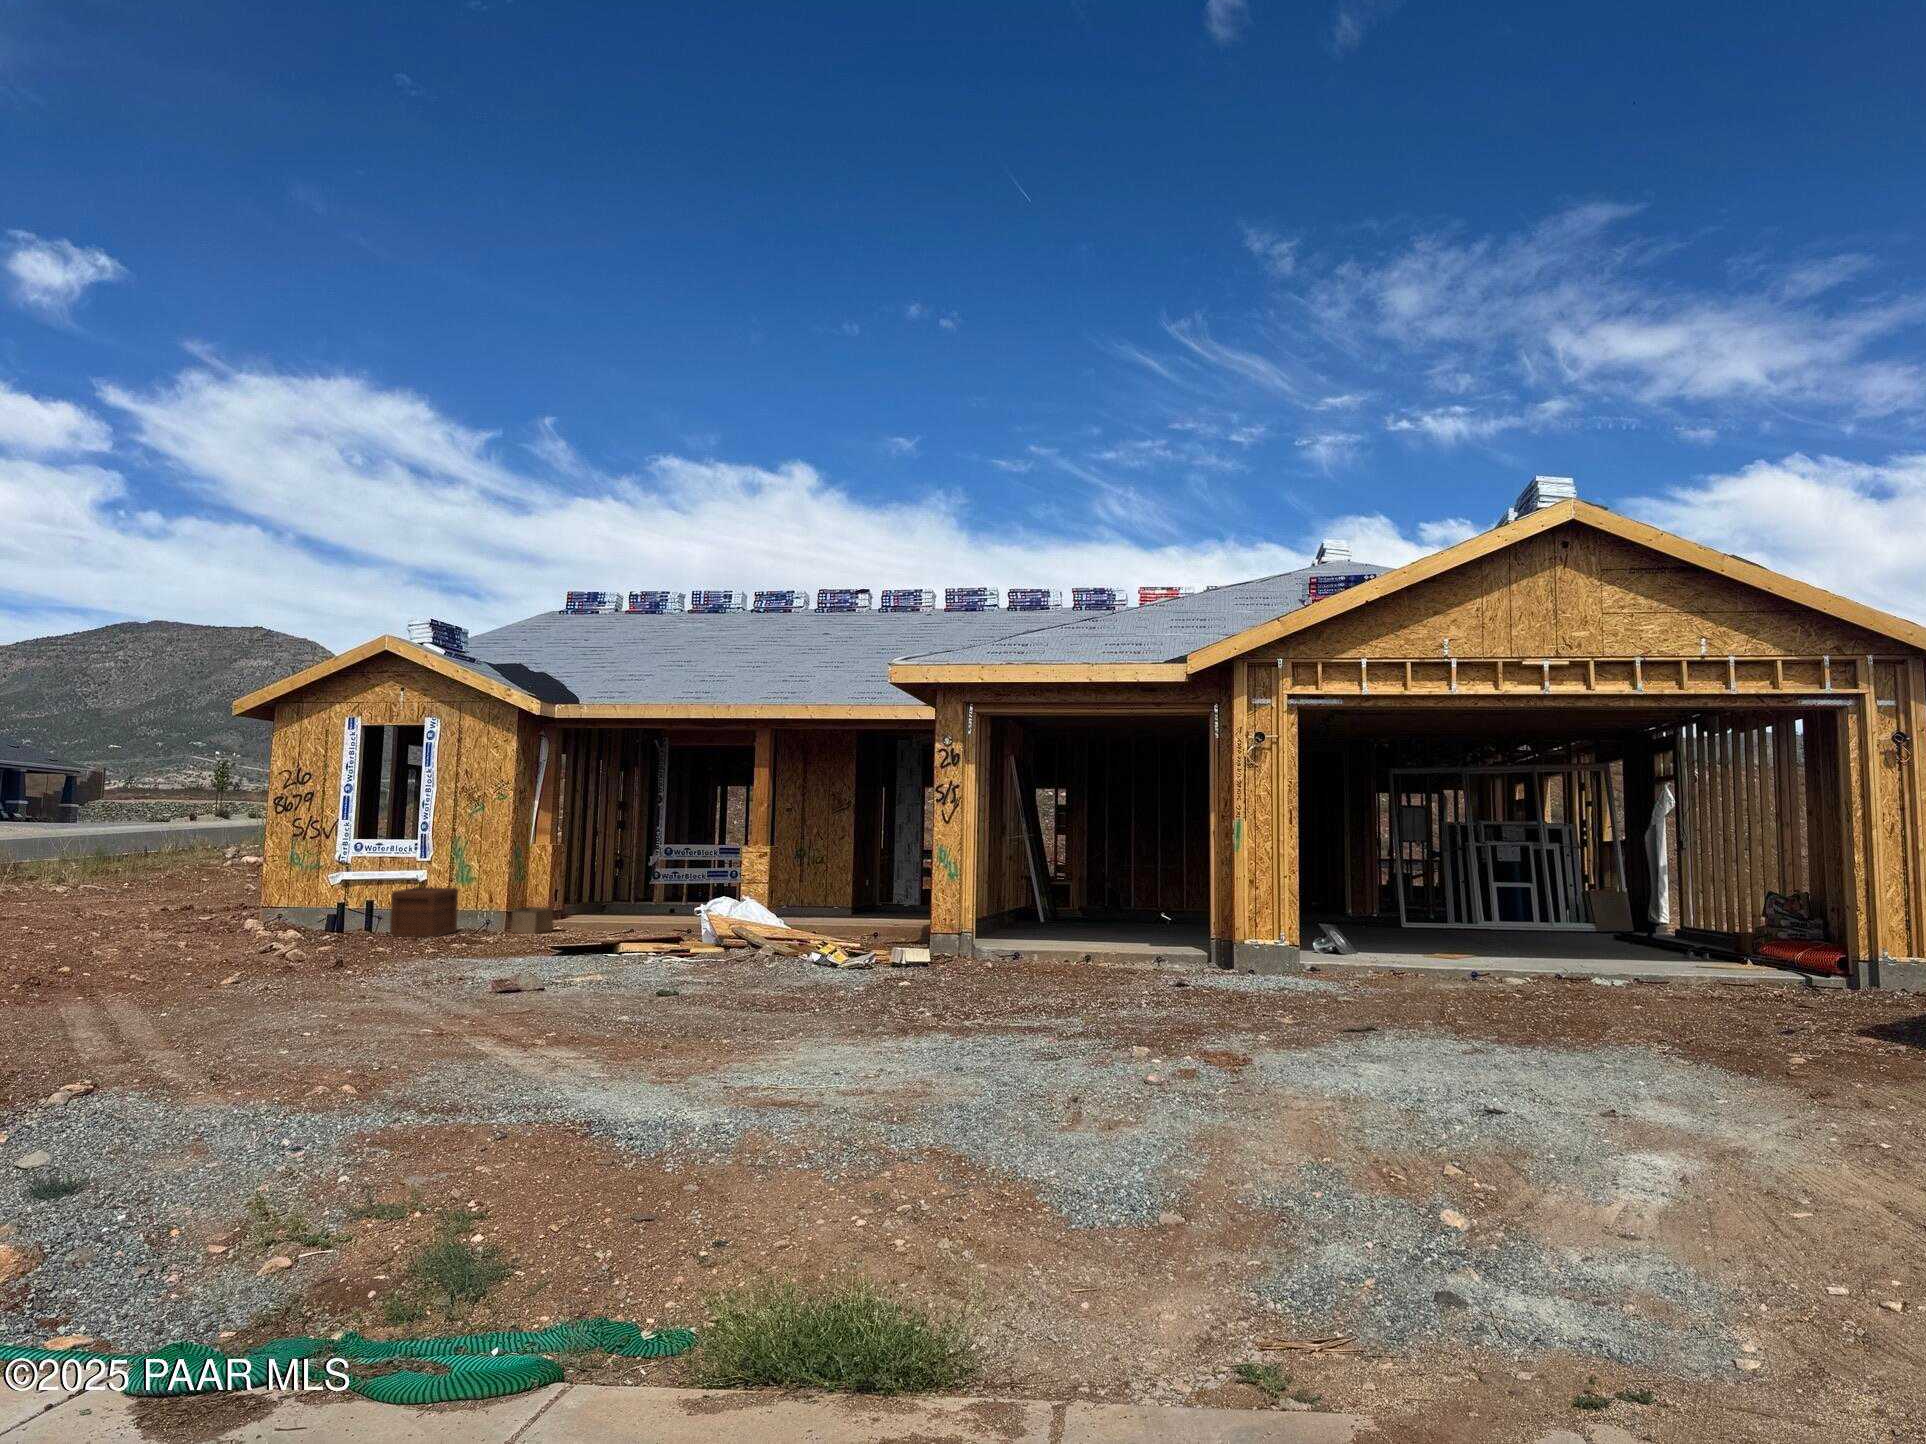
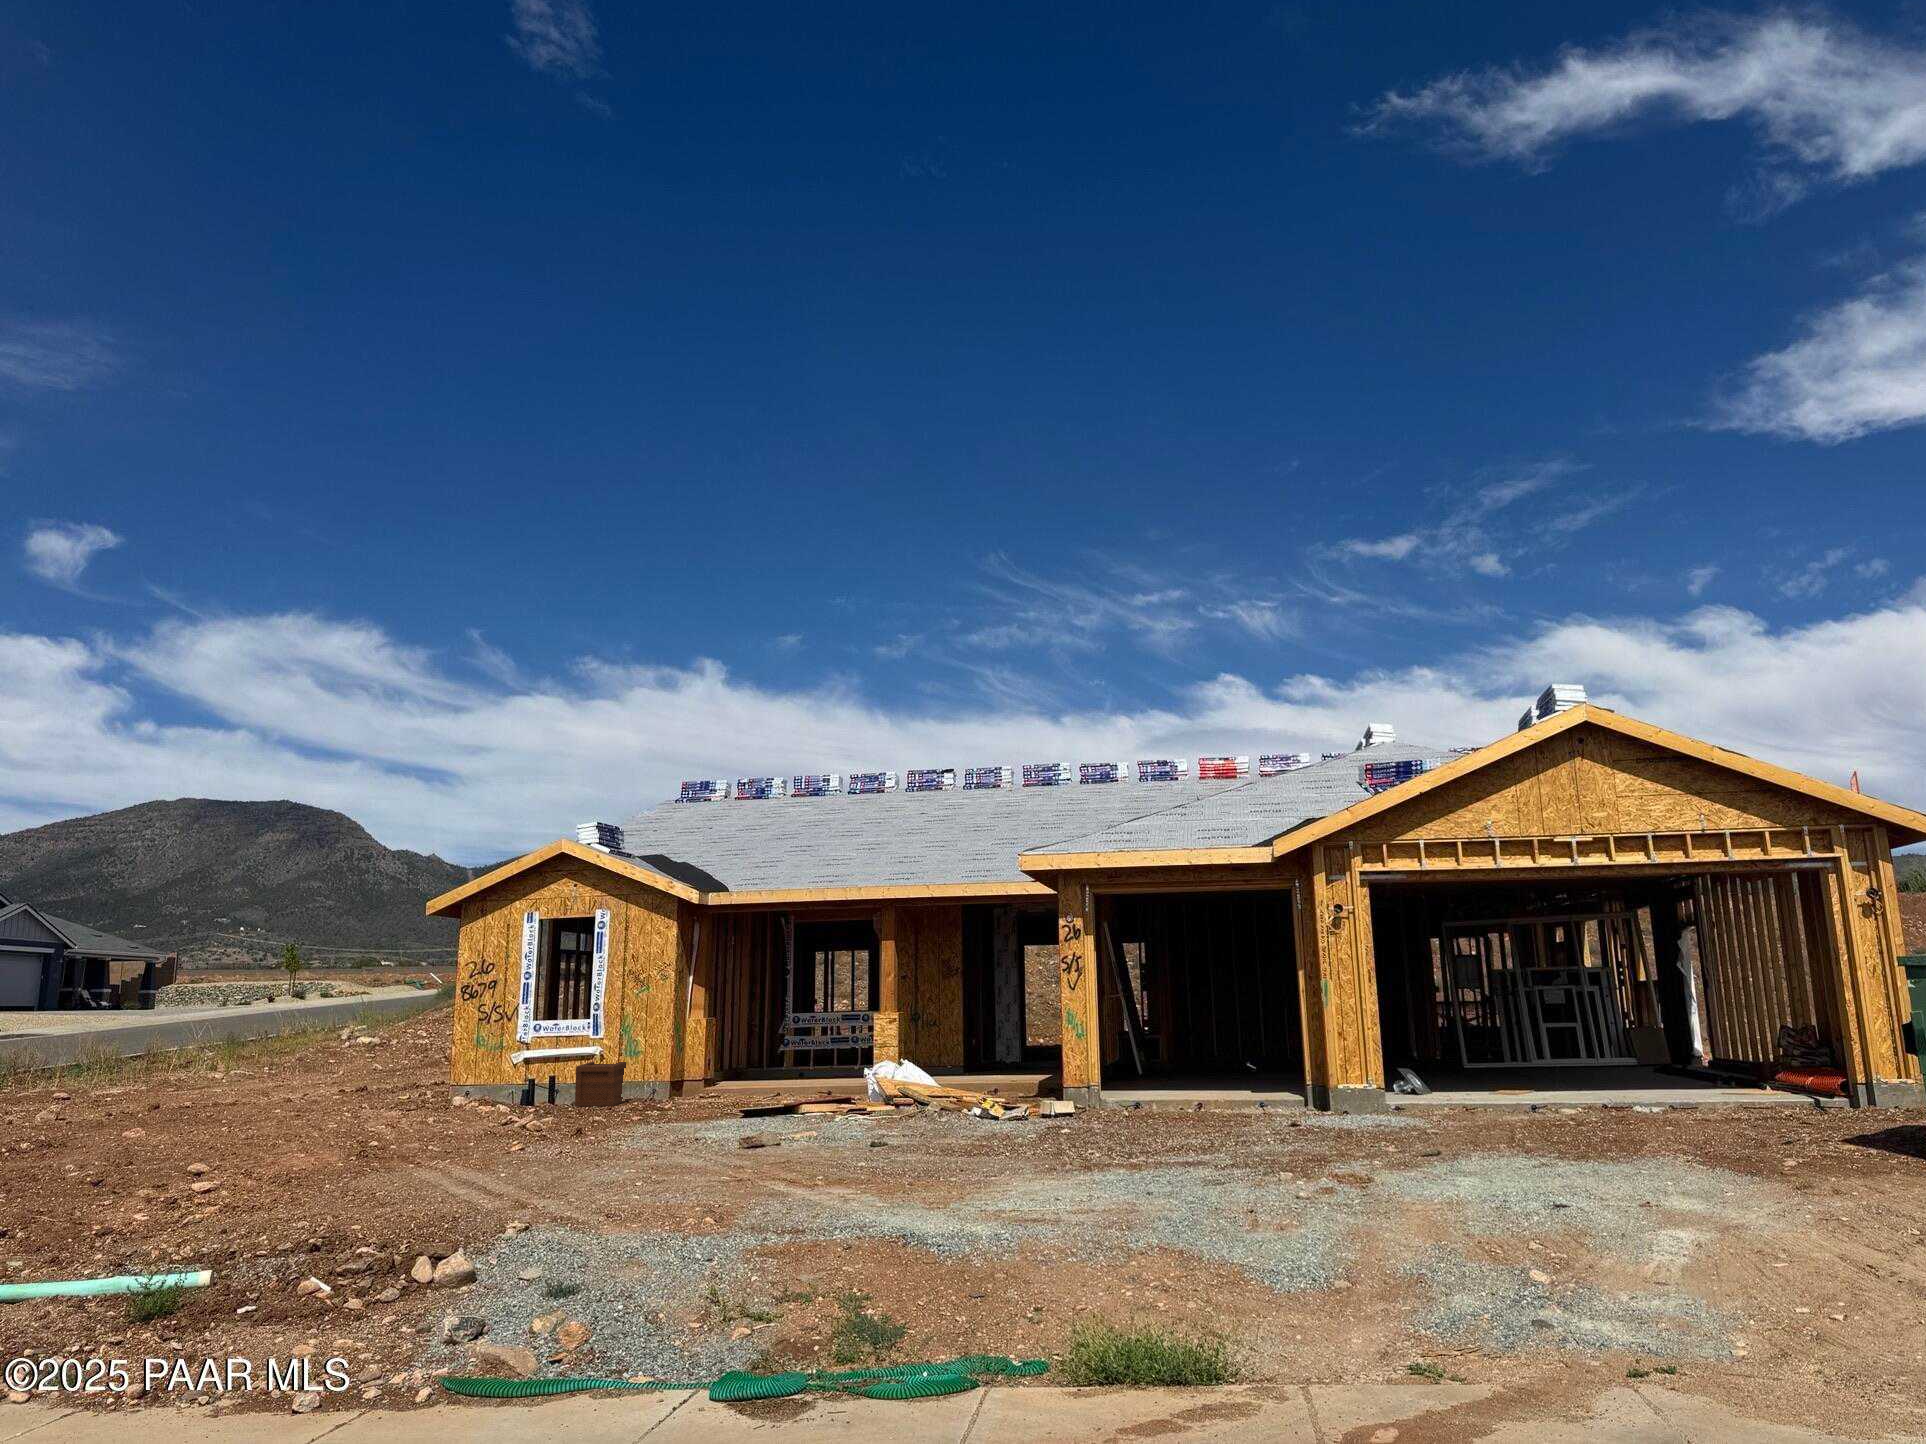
storage bin: present [511,907,553,934] -> none [677,1076,712,1101]

